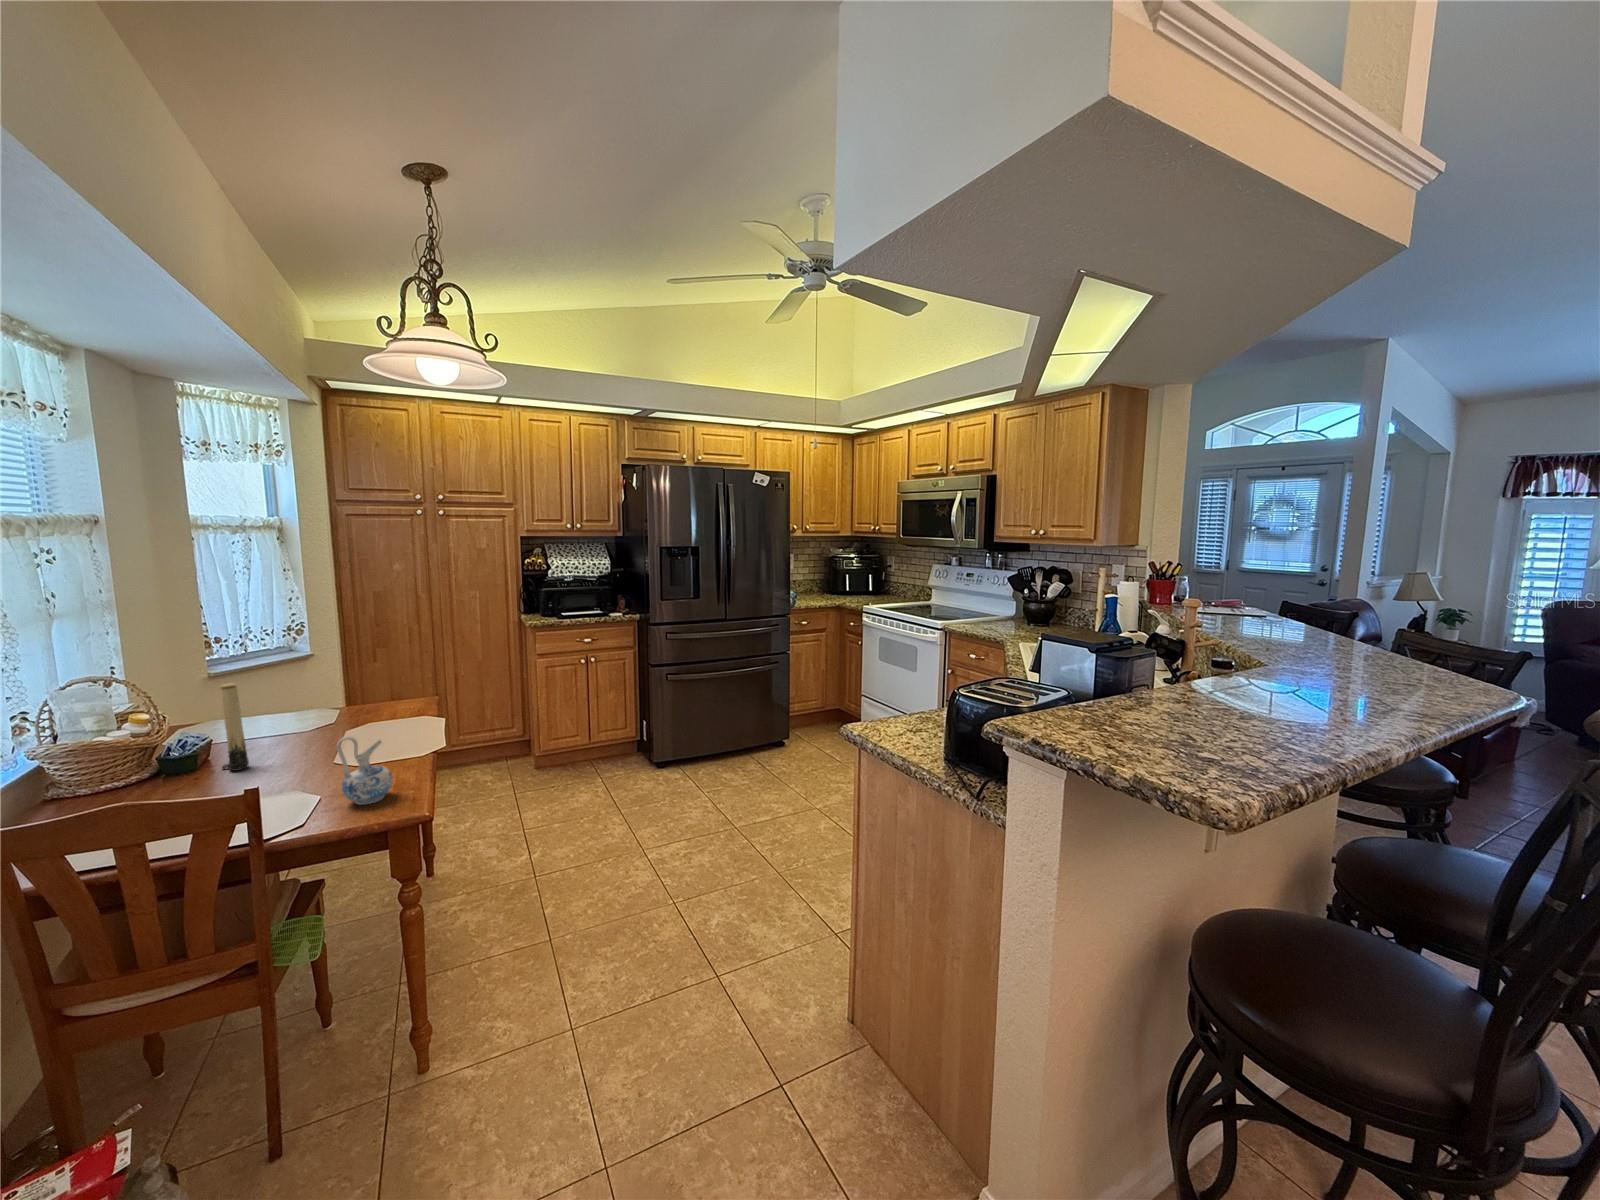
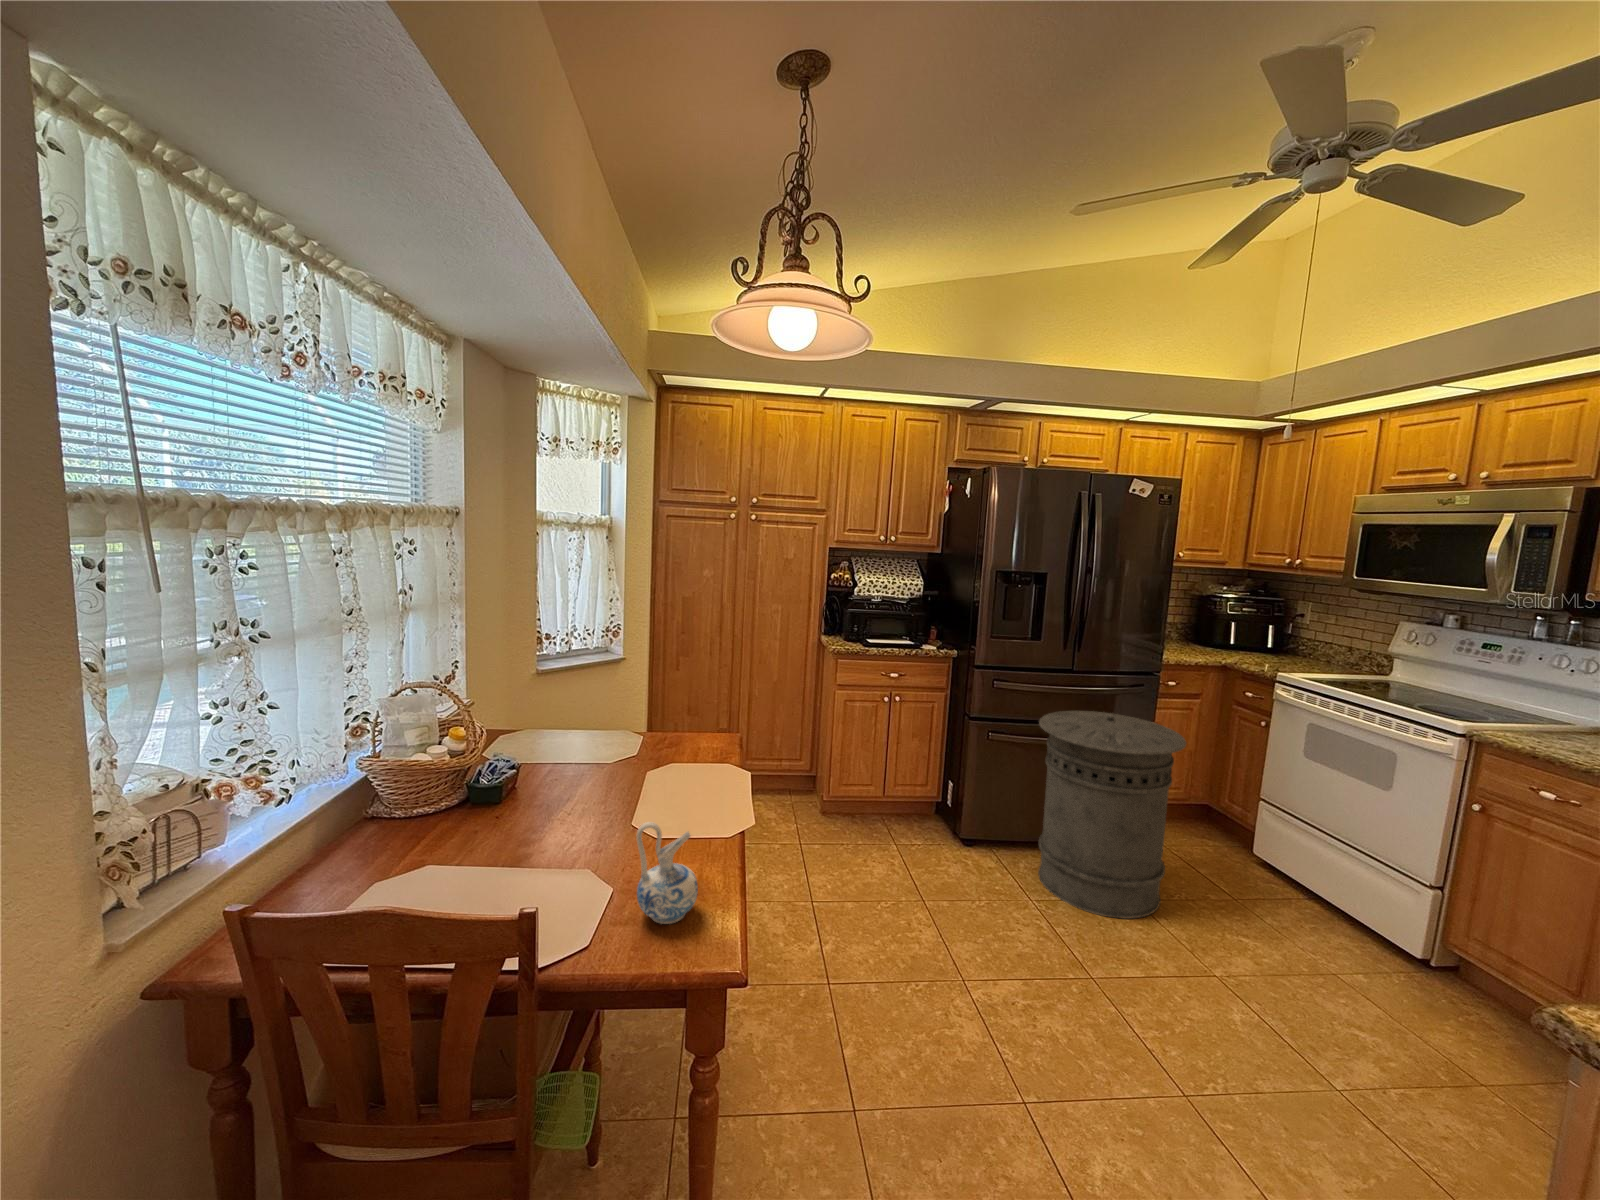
trash can: none [700,648,797,791] -> present [1038,711,1187,919]
candle: present [220,683,249,771] -> none [523,708,548,814]

